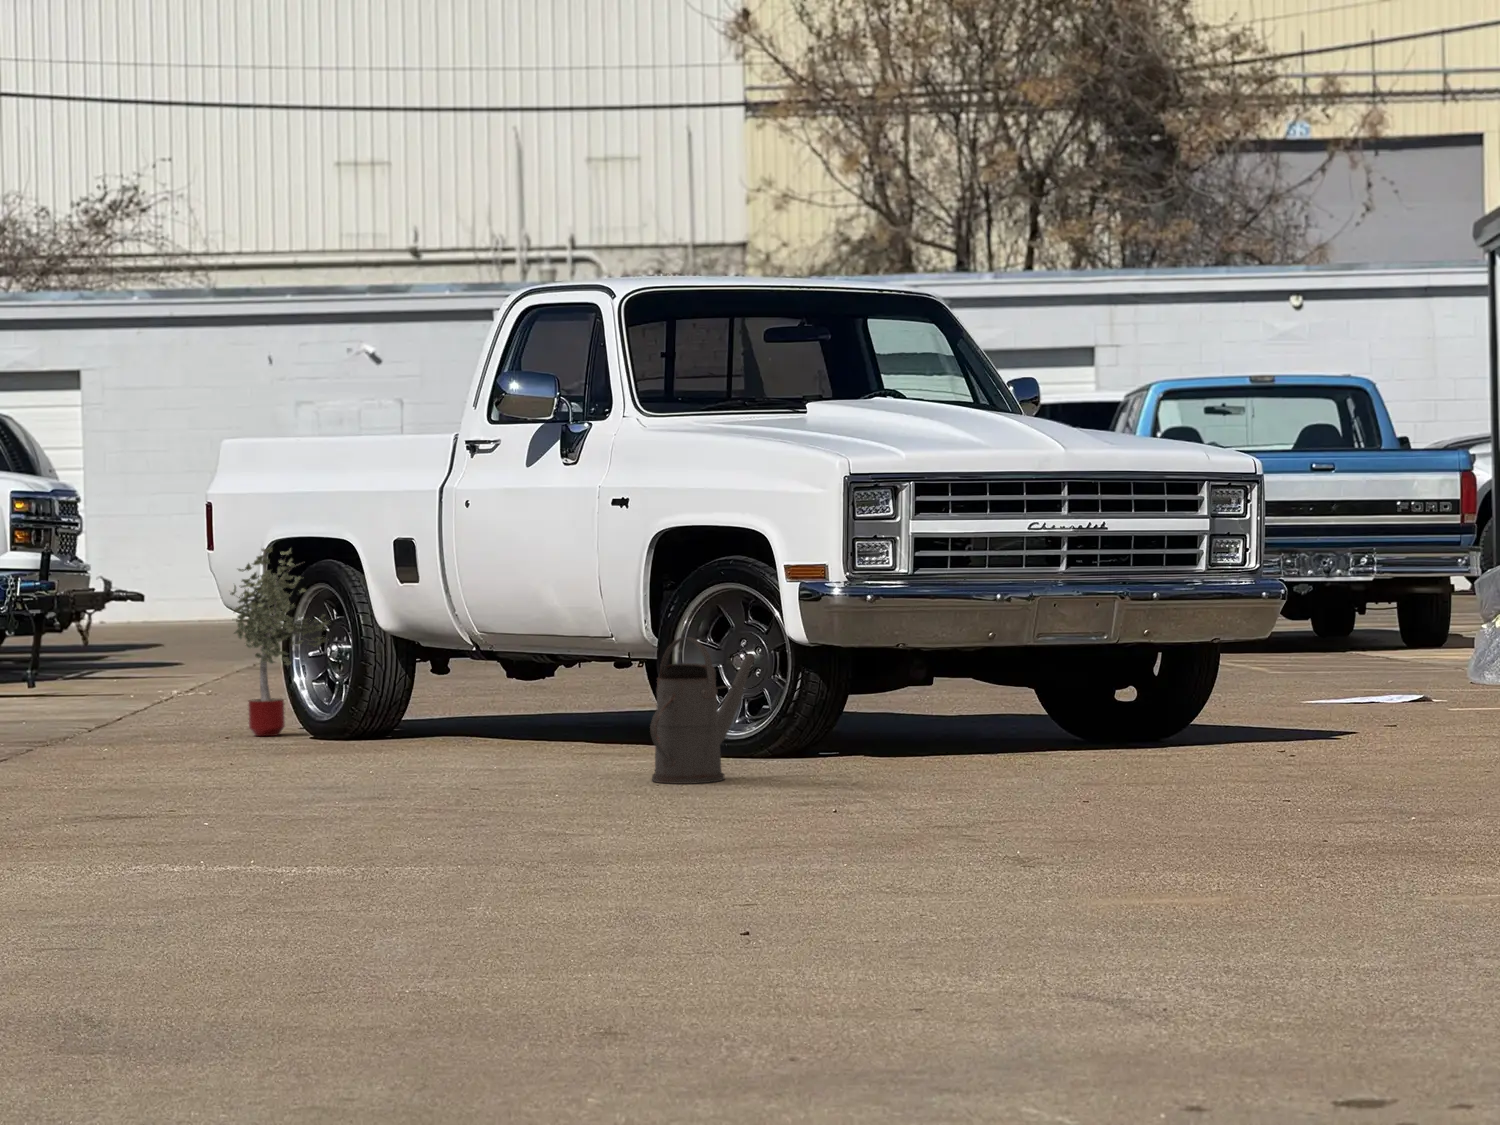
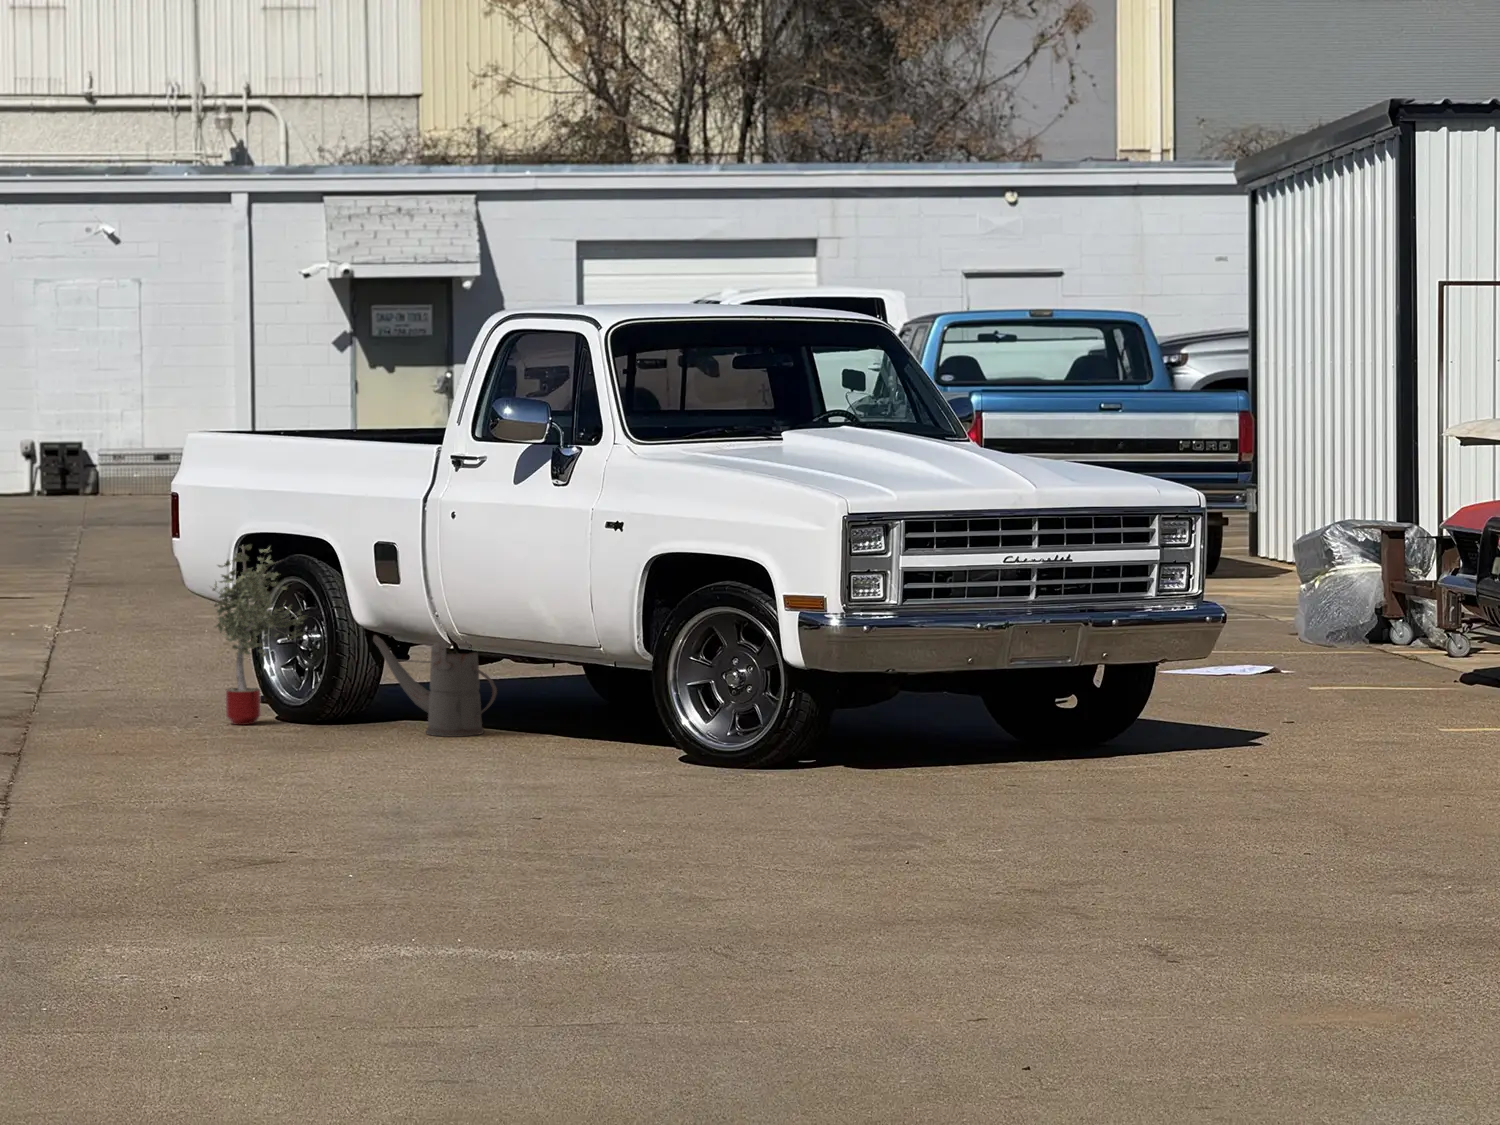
watering can: present [650,637,755,784] -> present [373,635,497,737]

